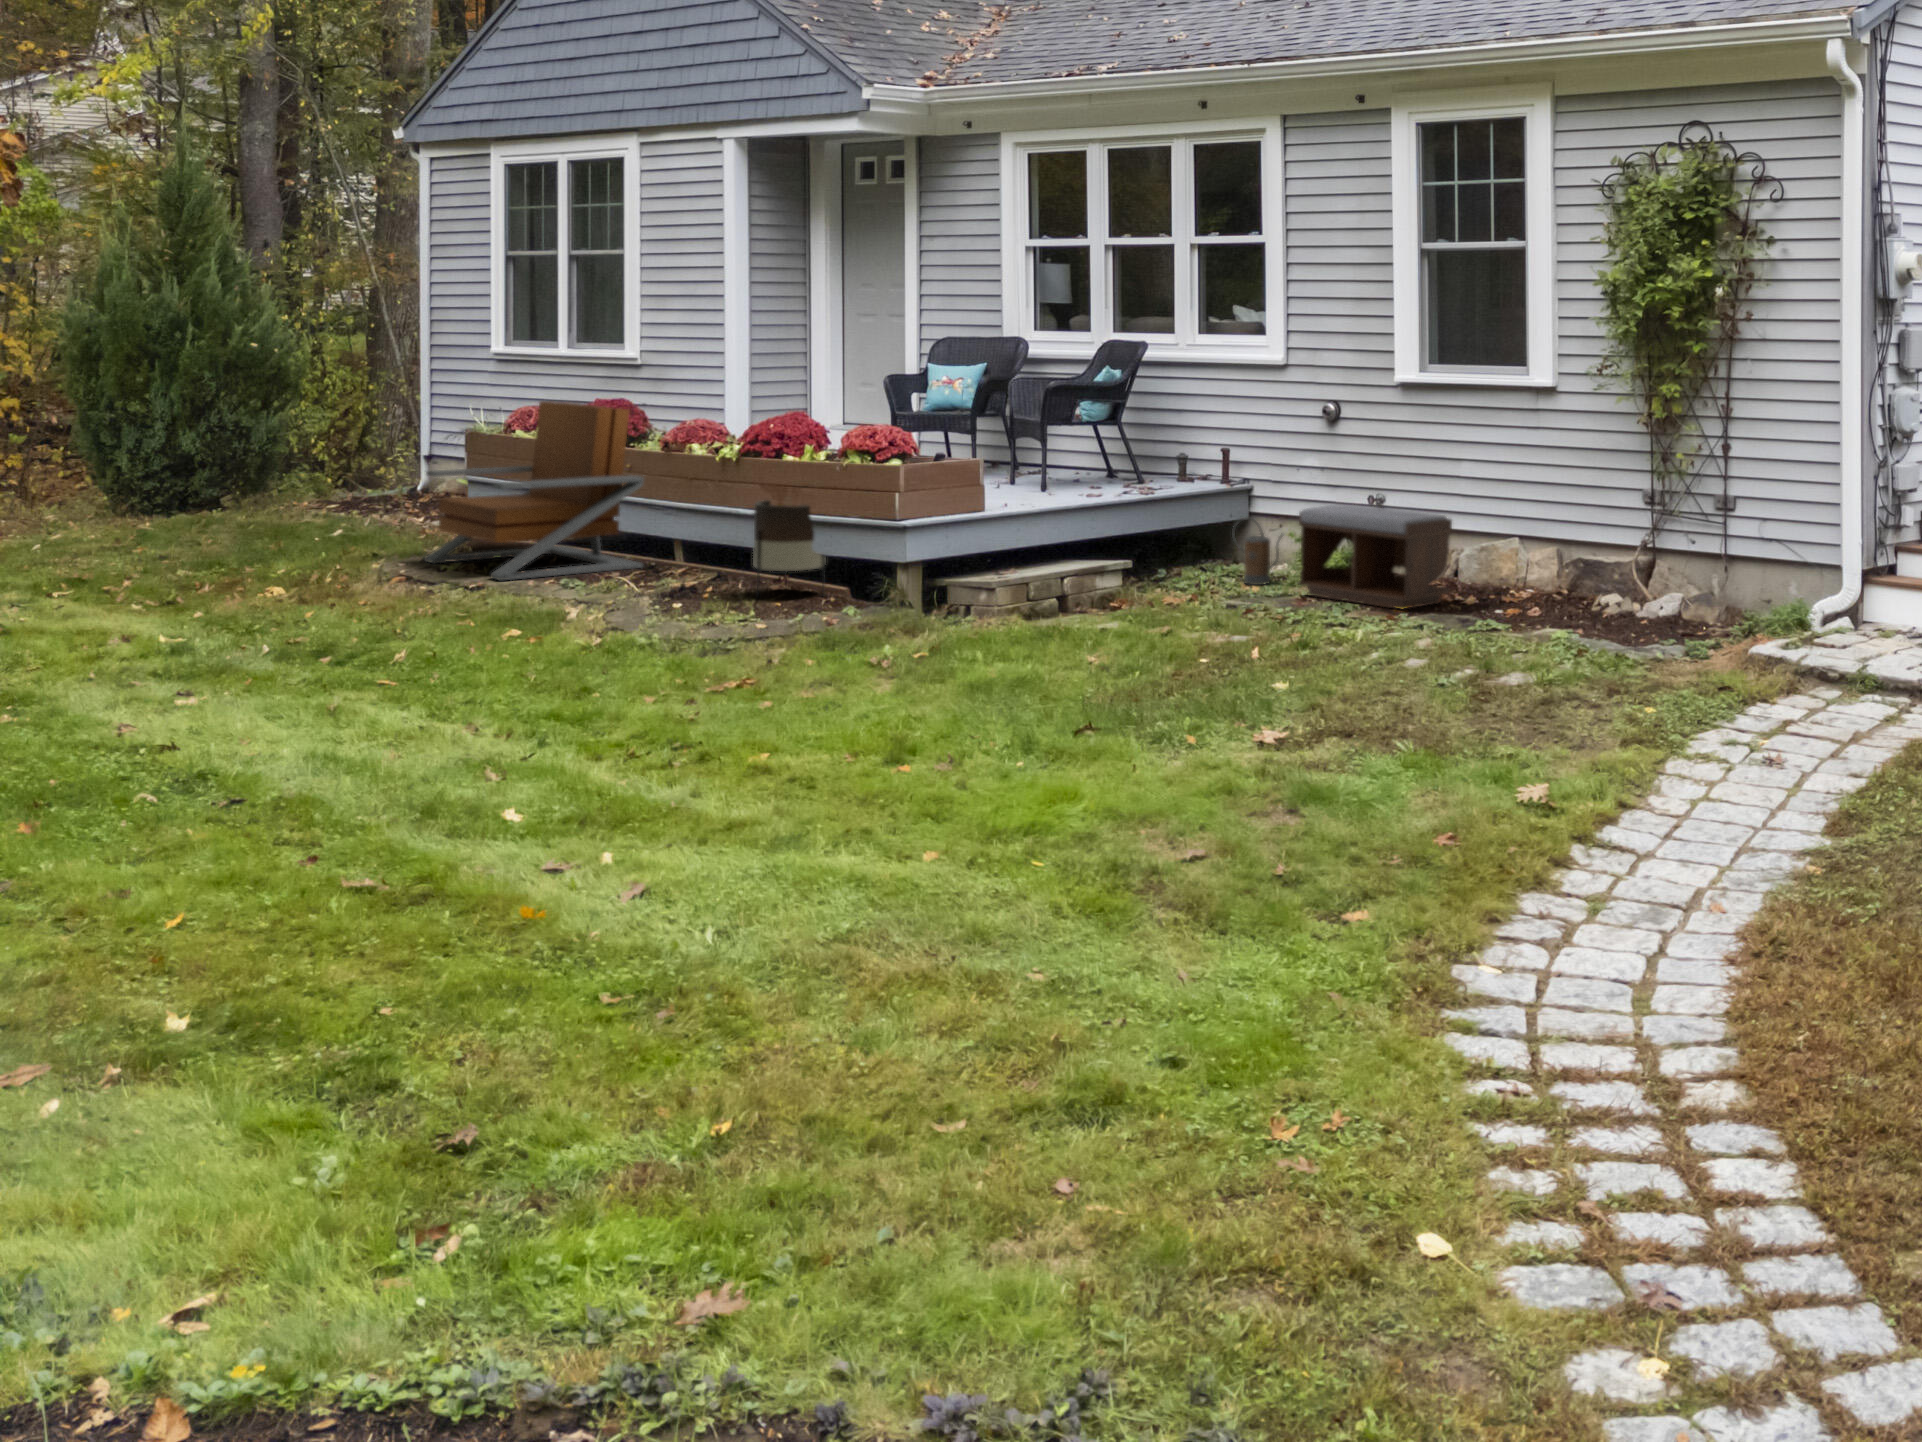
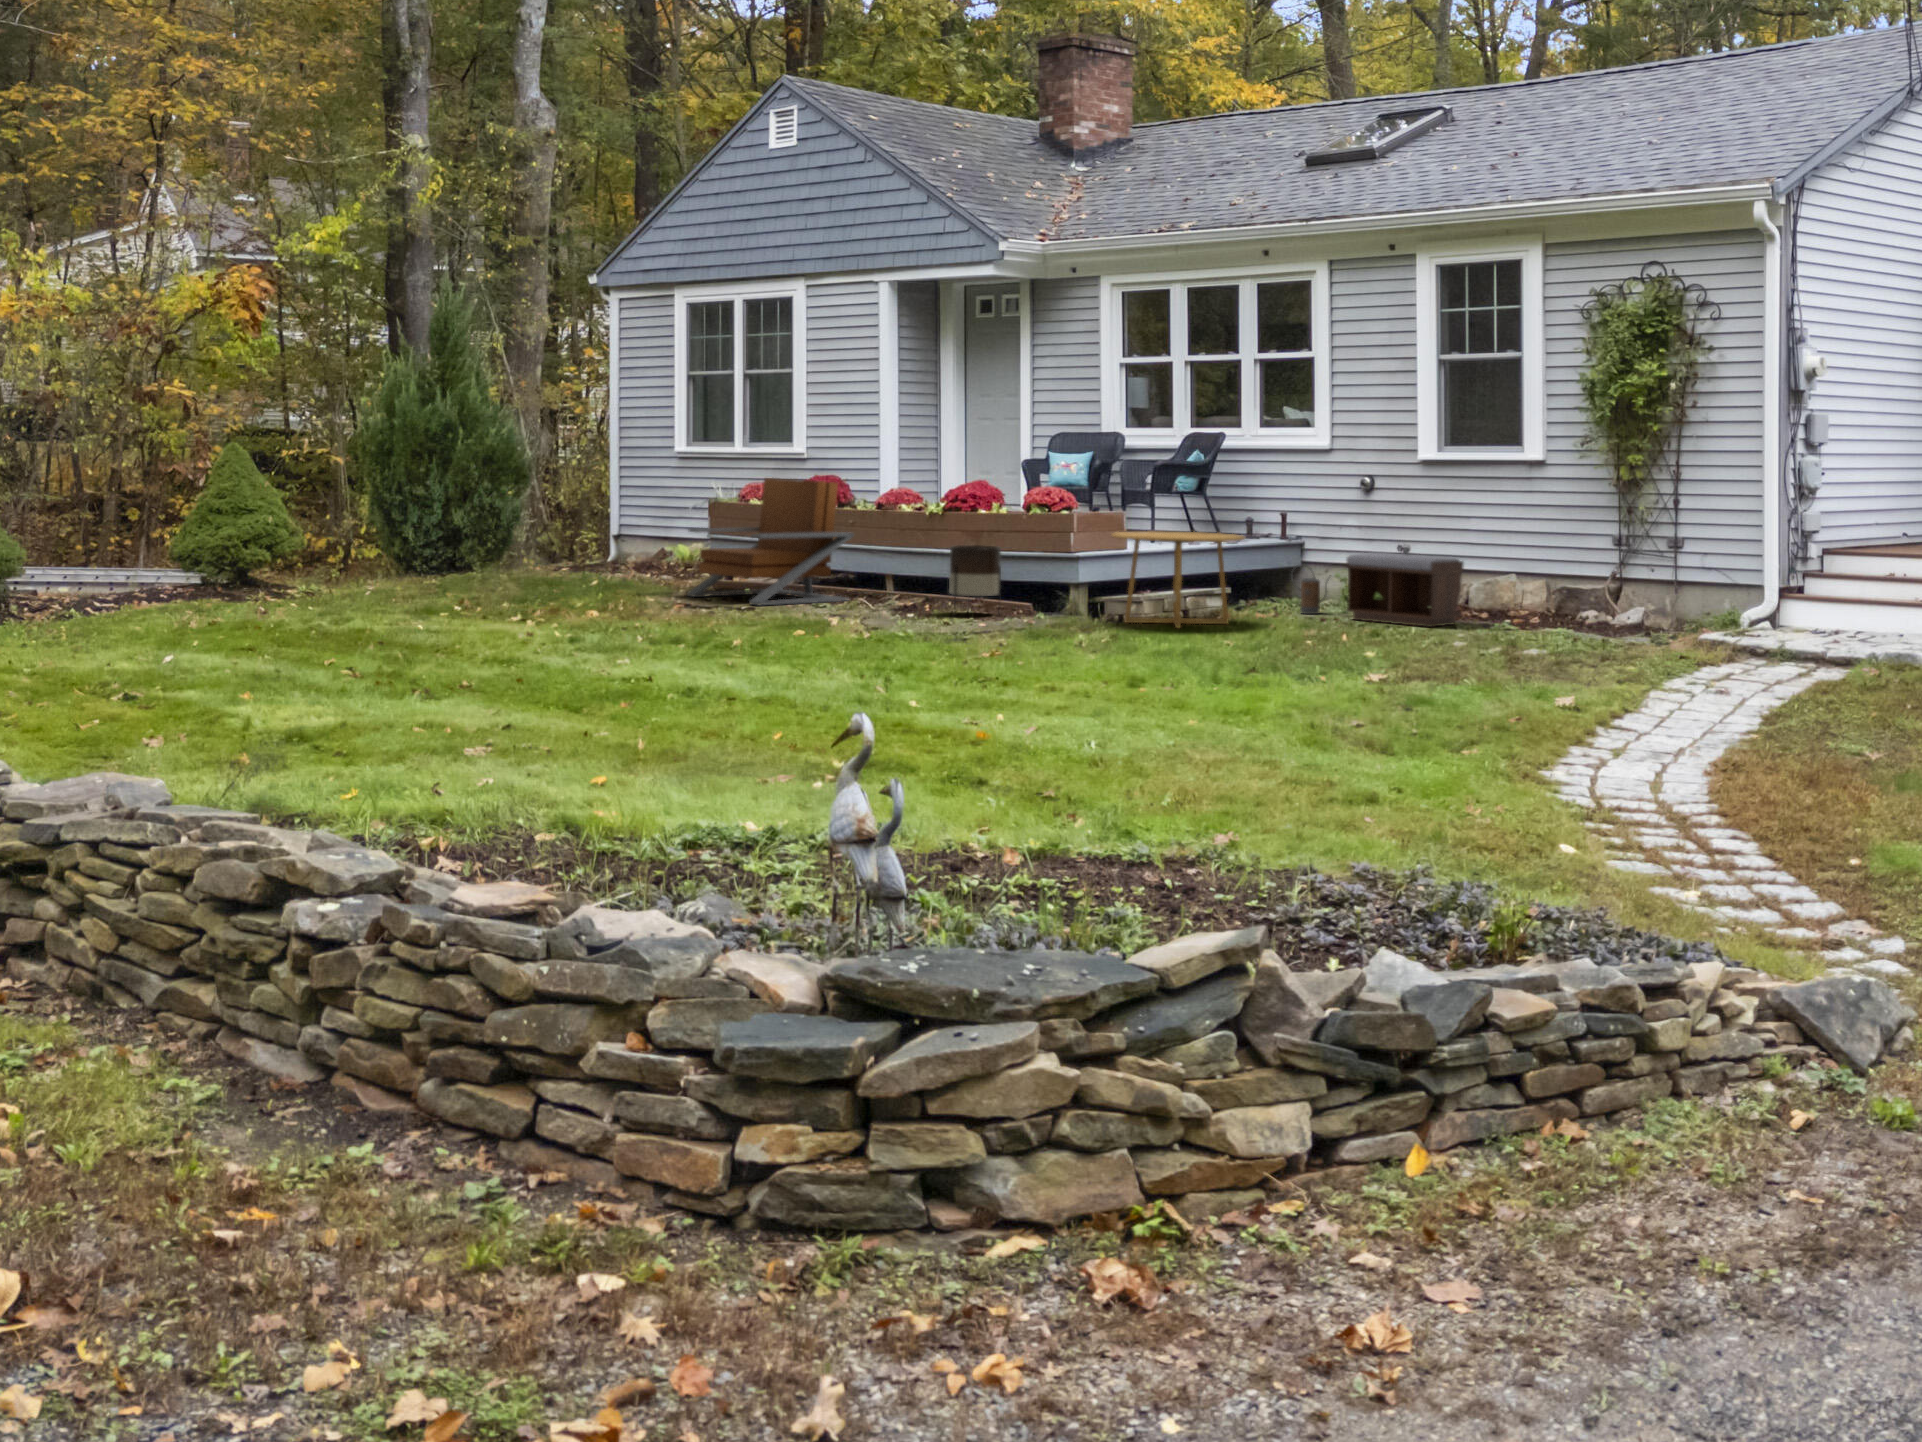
round table: none [967,480,1155,620] -> present [1112,531,1245,628]

